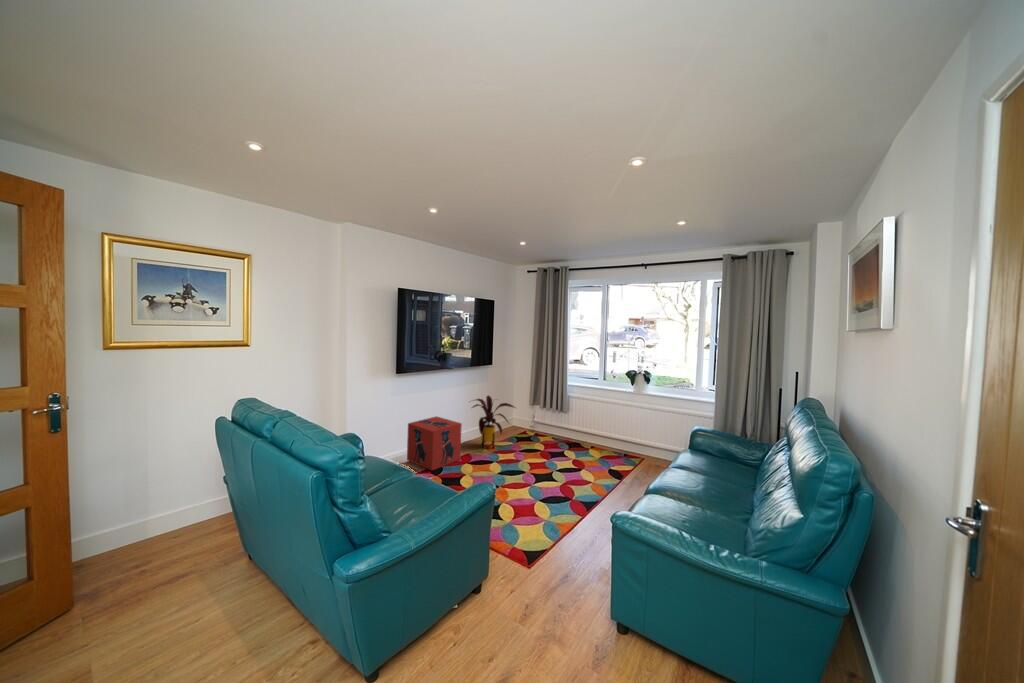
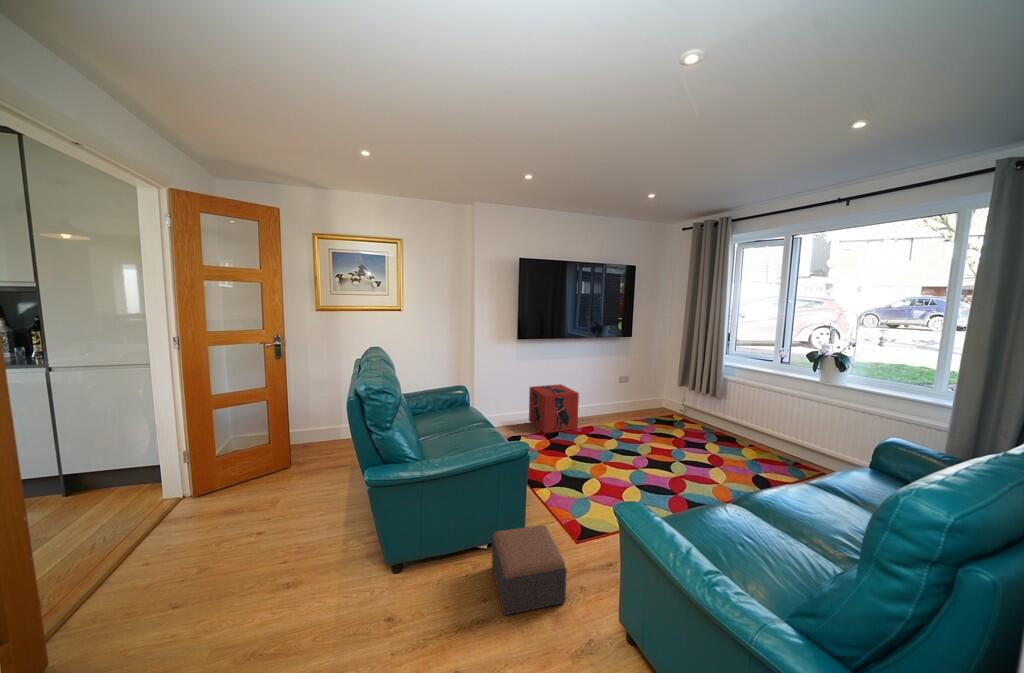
house plant: present [472,396,515,448] -> none [594,369,646,425]
footstool: none [475,560,555,658] -> present [492,525,567,615]

